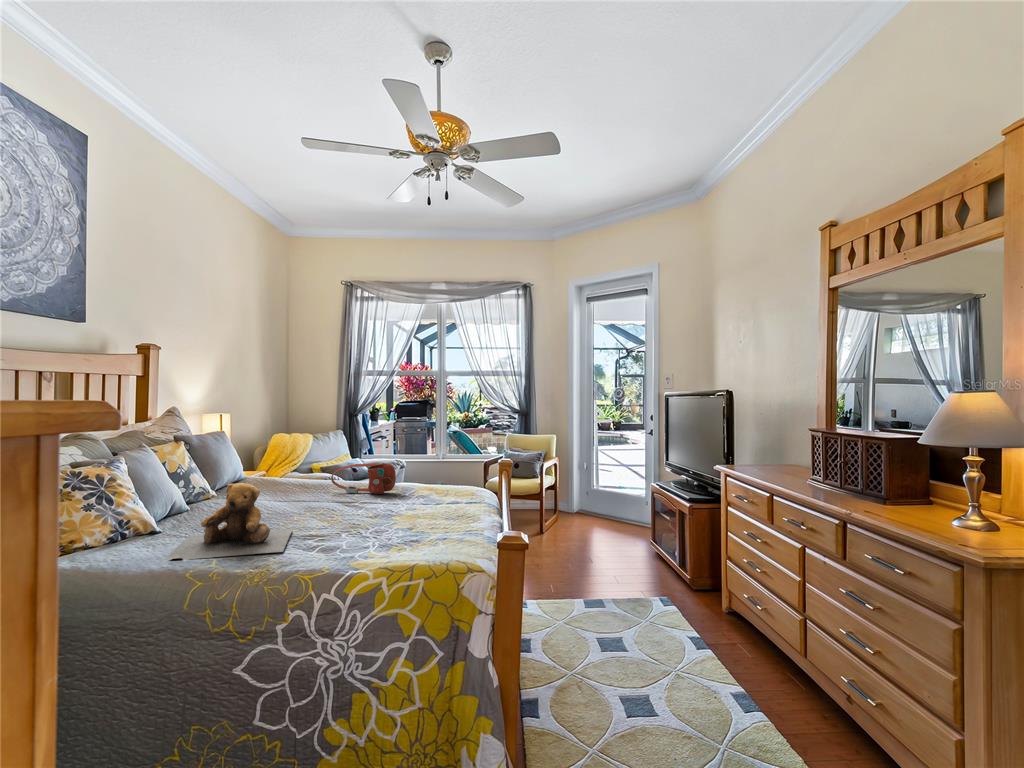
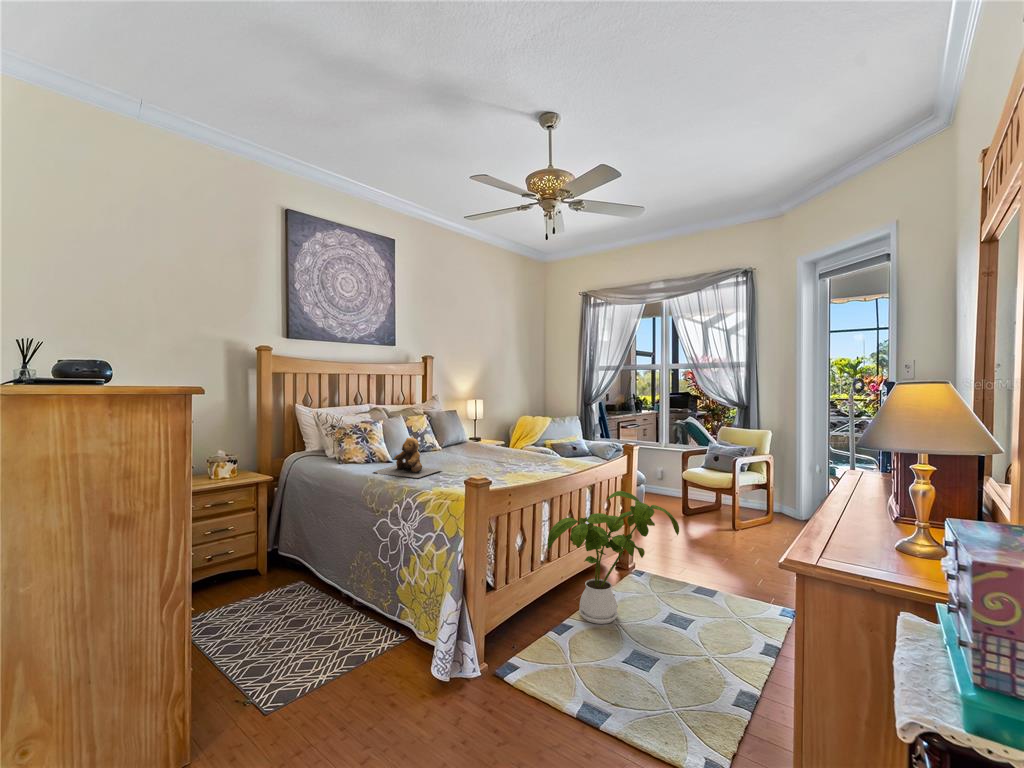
handbag: present [331,462,396,494] -> none [507,438,548,461]
house plant: none [501,516,630,688] -> present [548,491,679,624]

